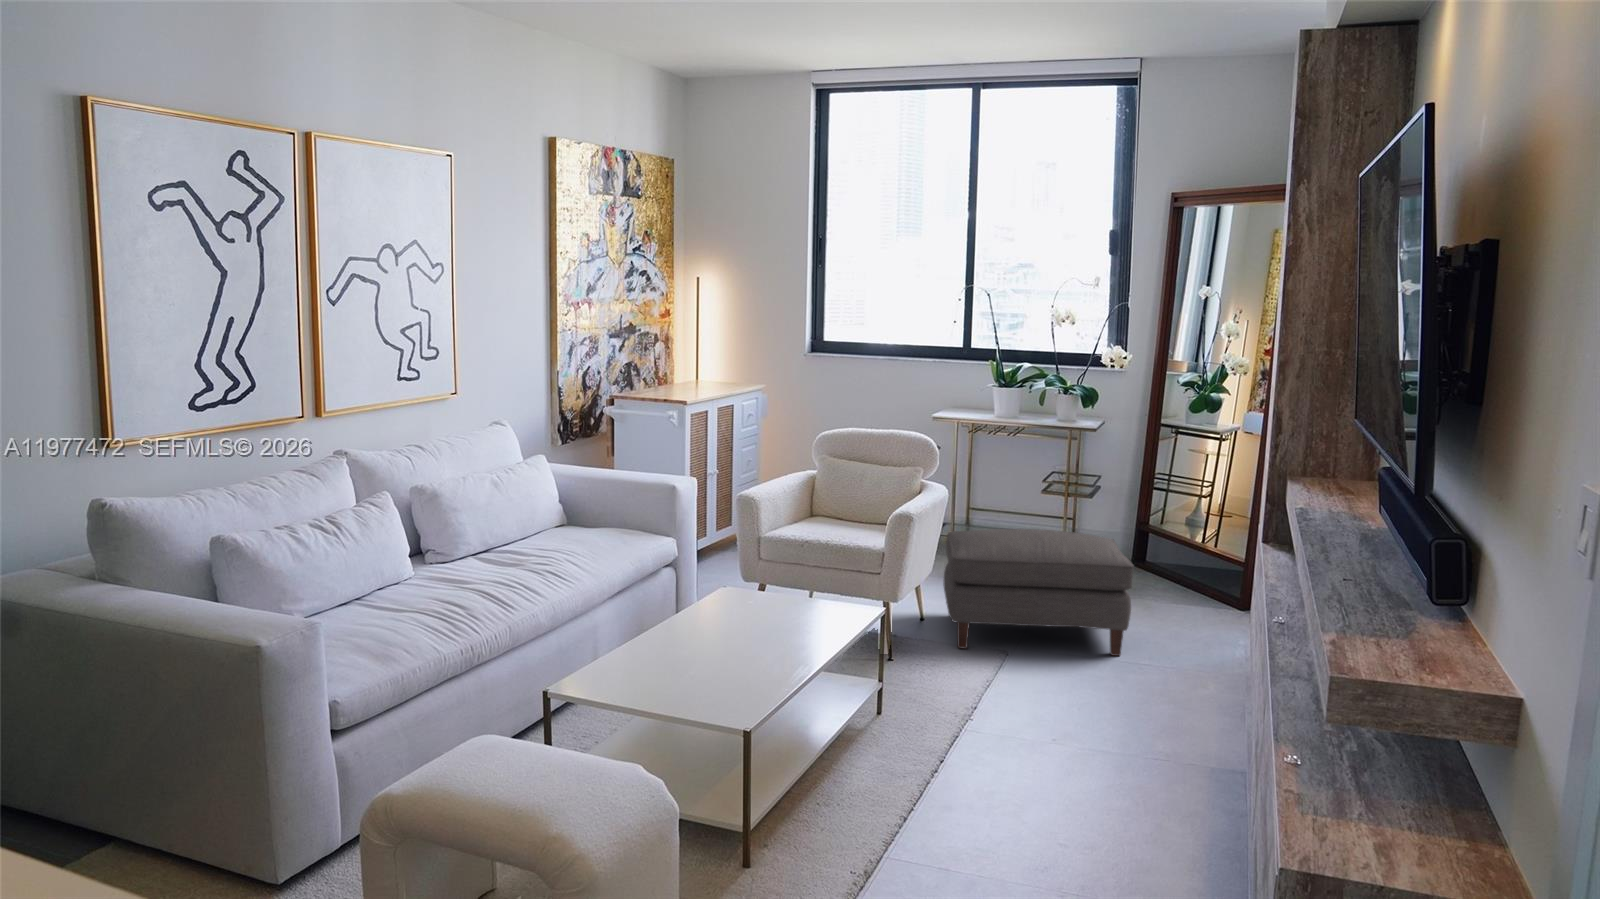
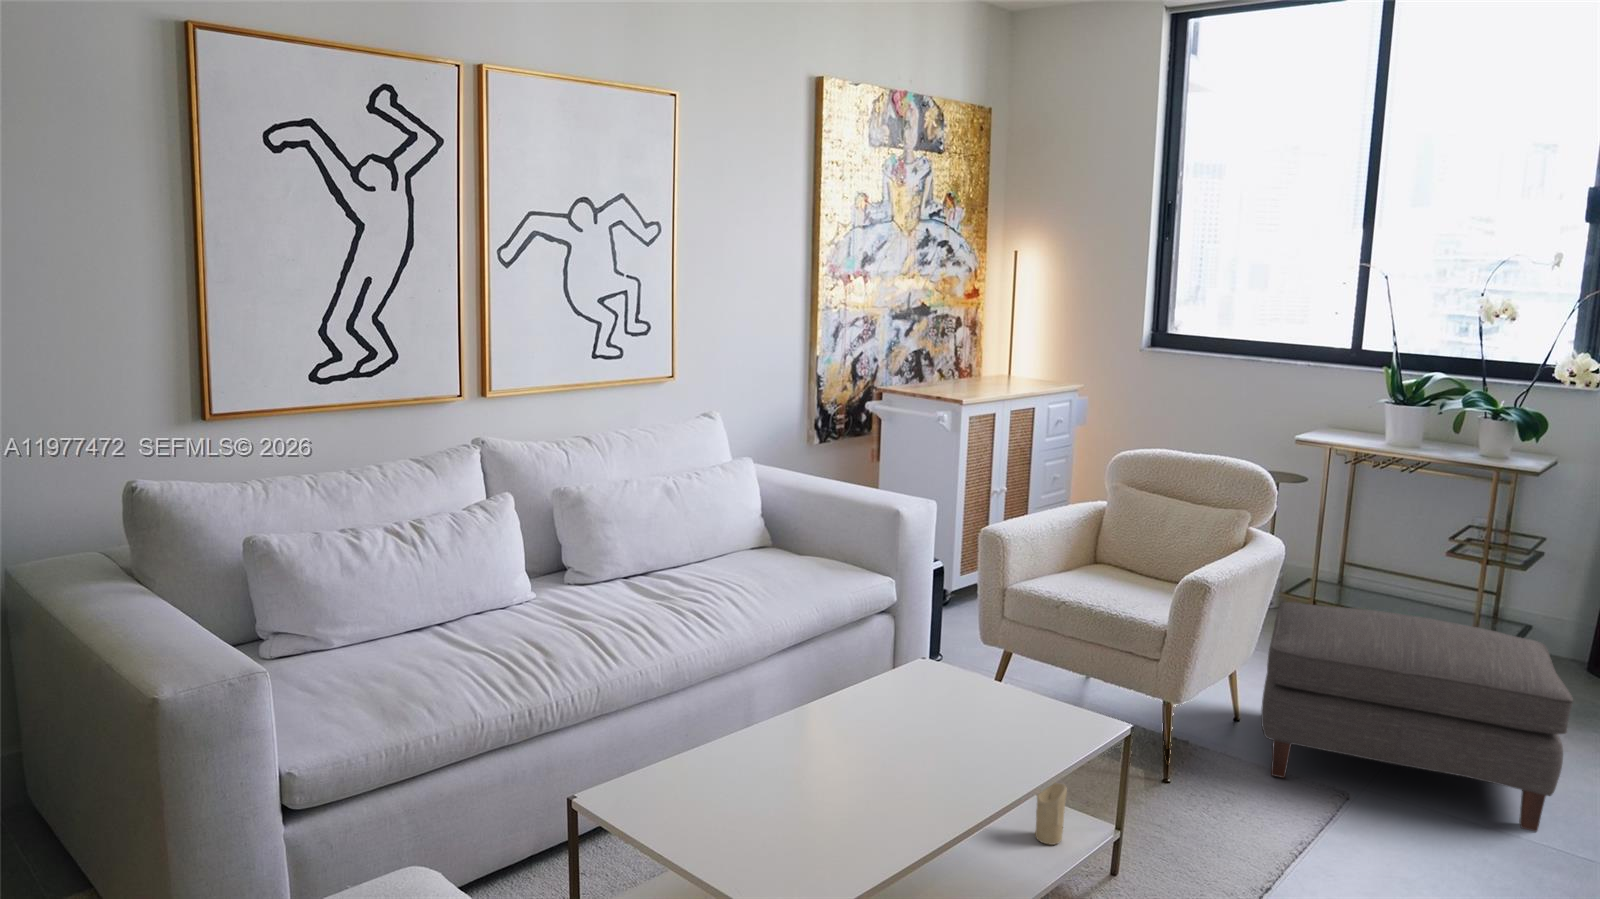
candle: none [833,649,853,691] -> present [1035,783,1067,845]

